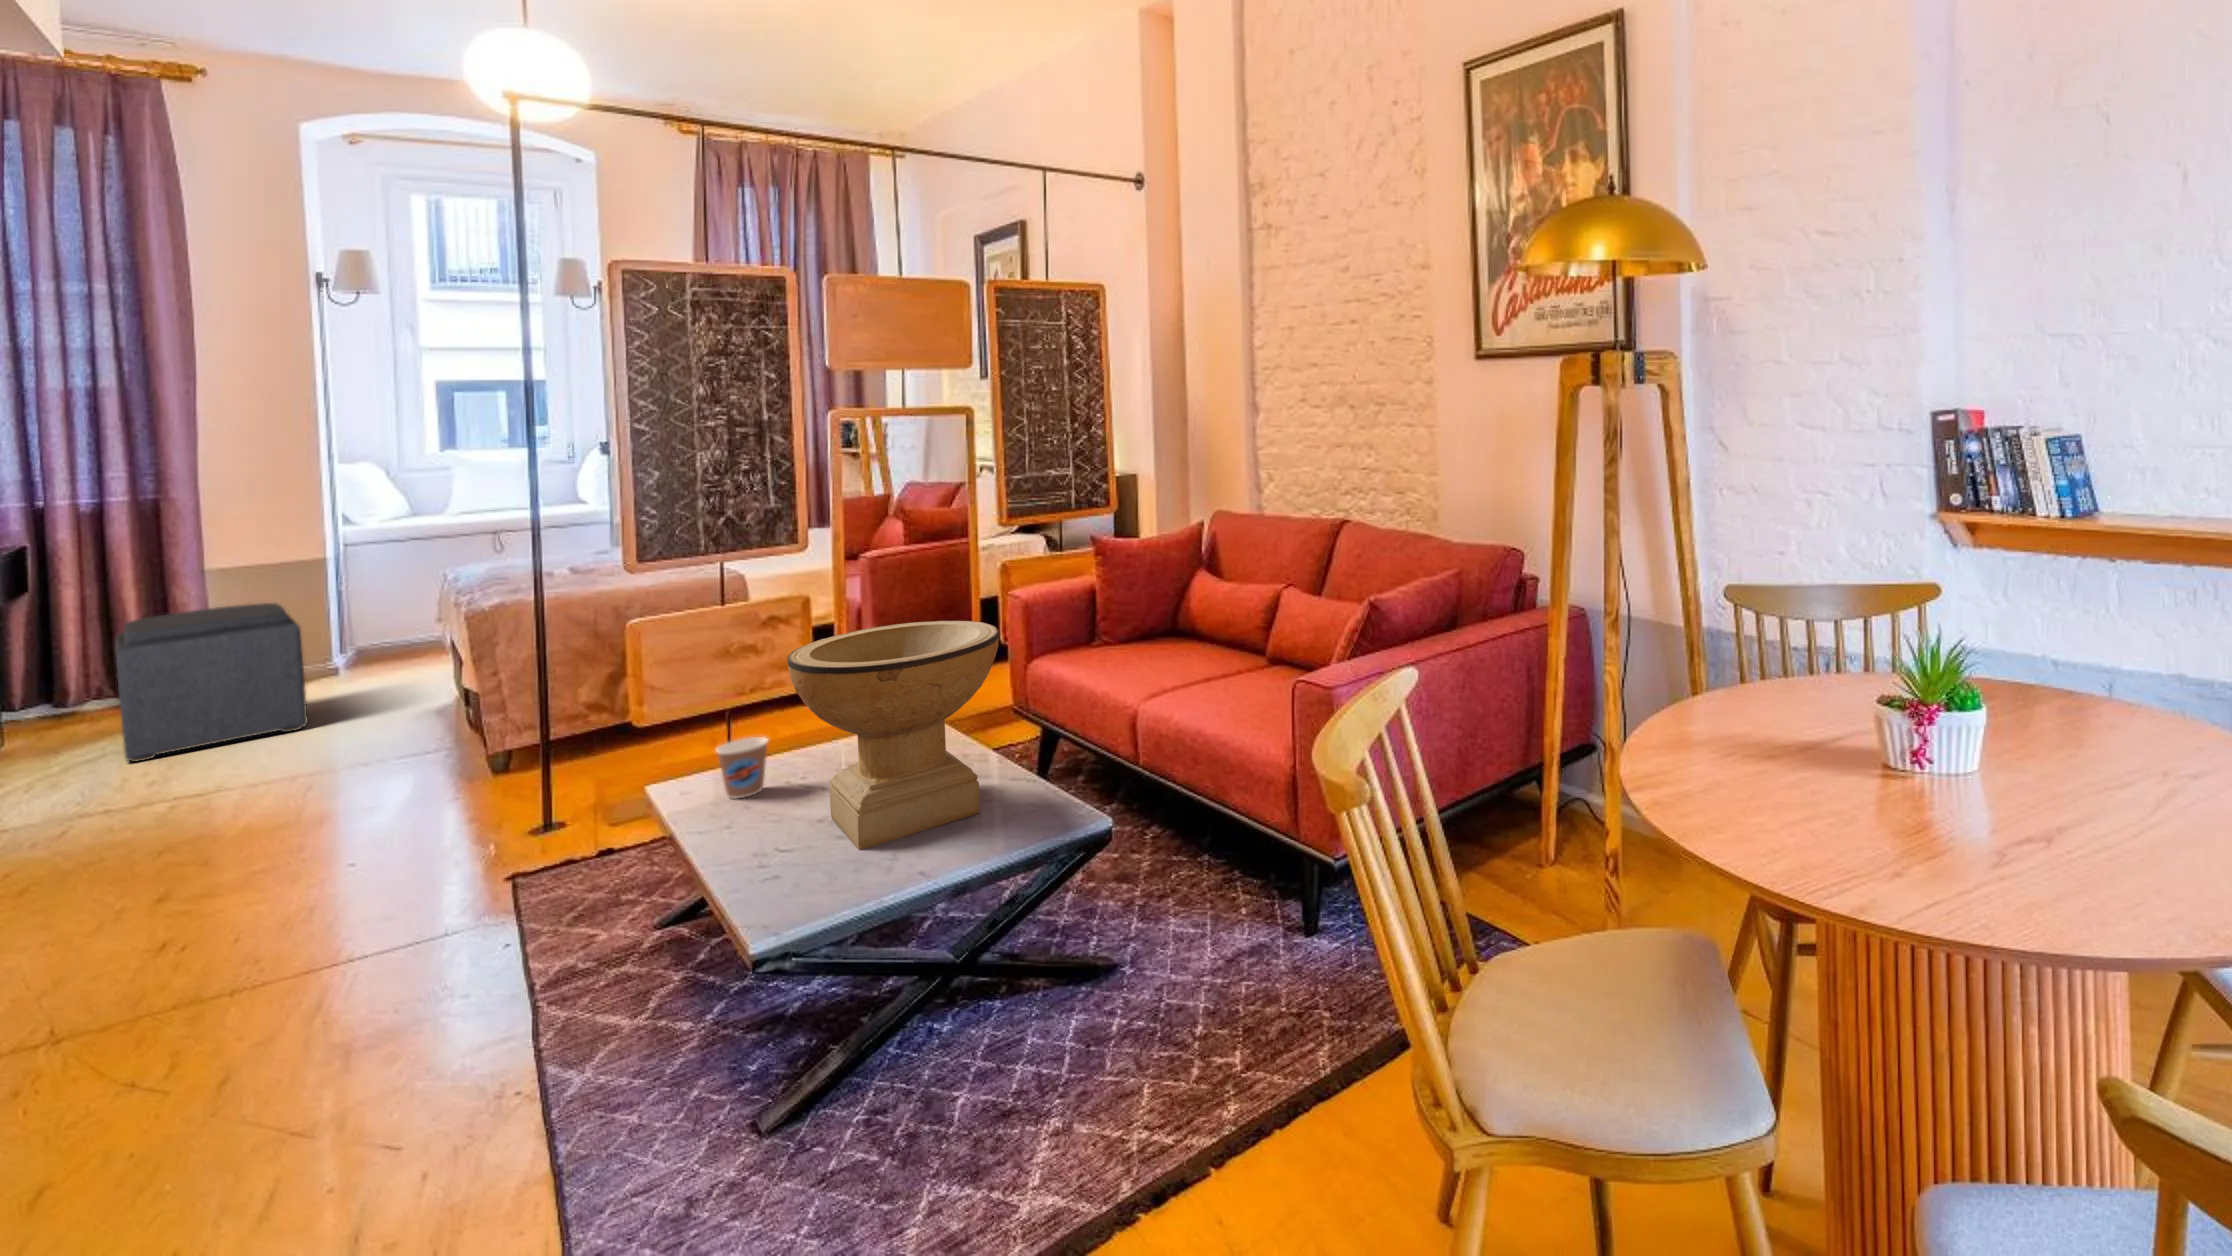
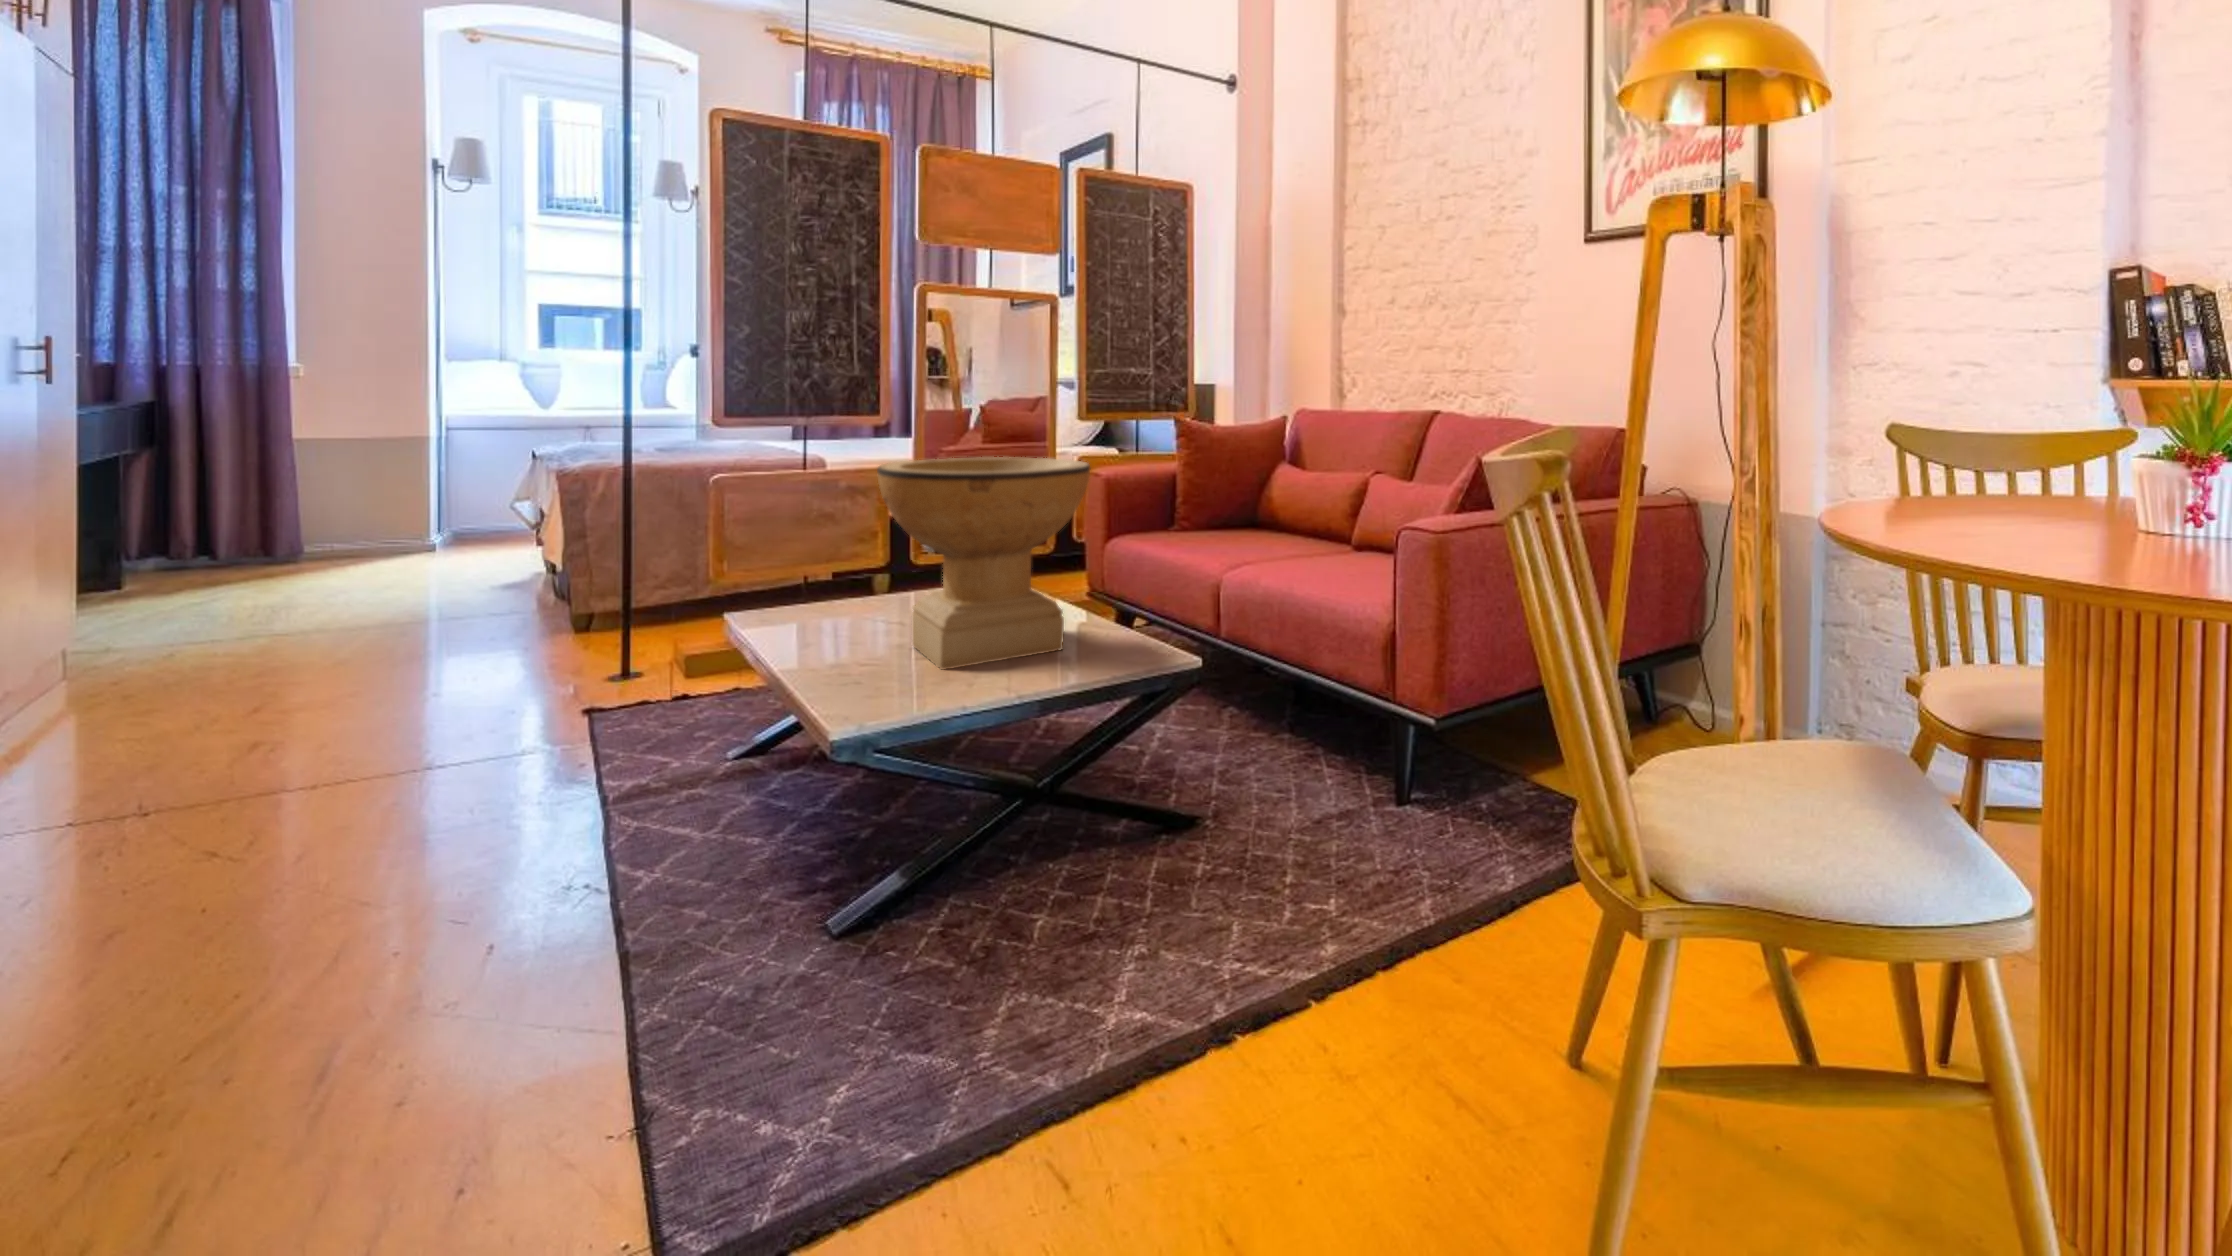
ottoman: present [115,603,307,762] -> none [229,465,402,604]
coffee cup: present [717,737,768,799] -> none [798,570,850,628]

